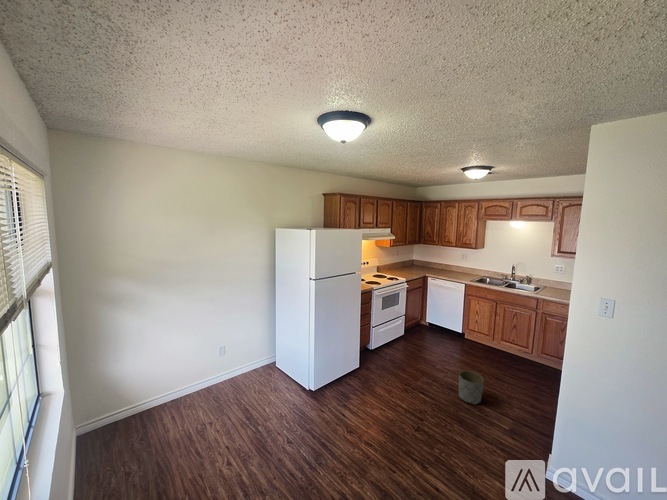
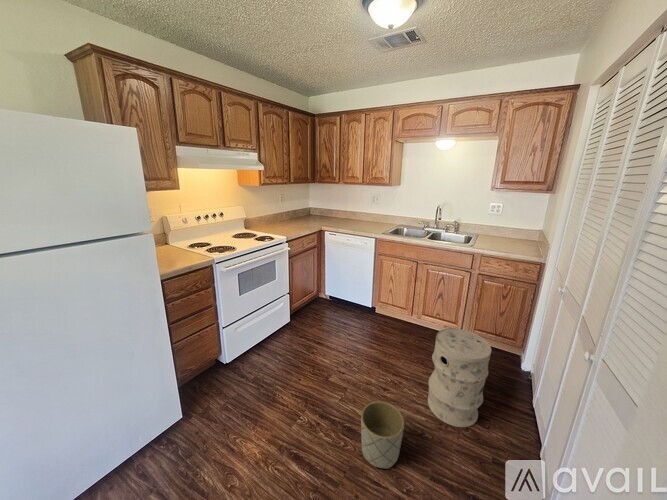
trash can: none [502,340,542,400] -> present [428,328,491,427]

